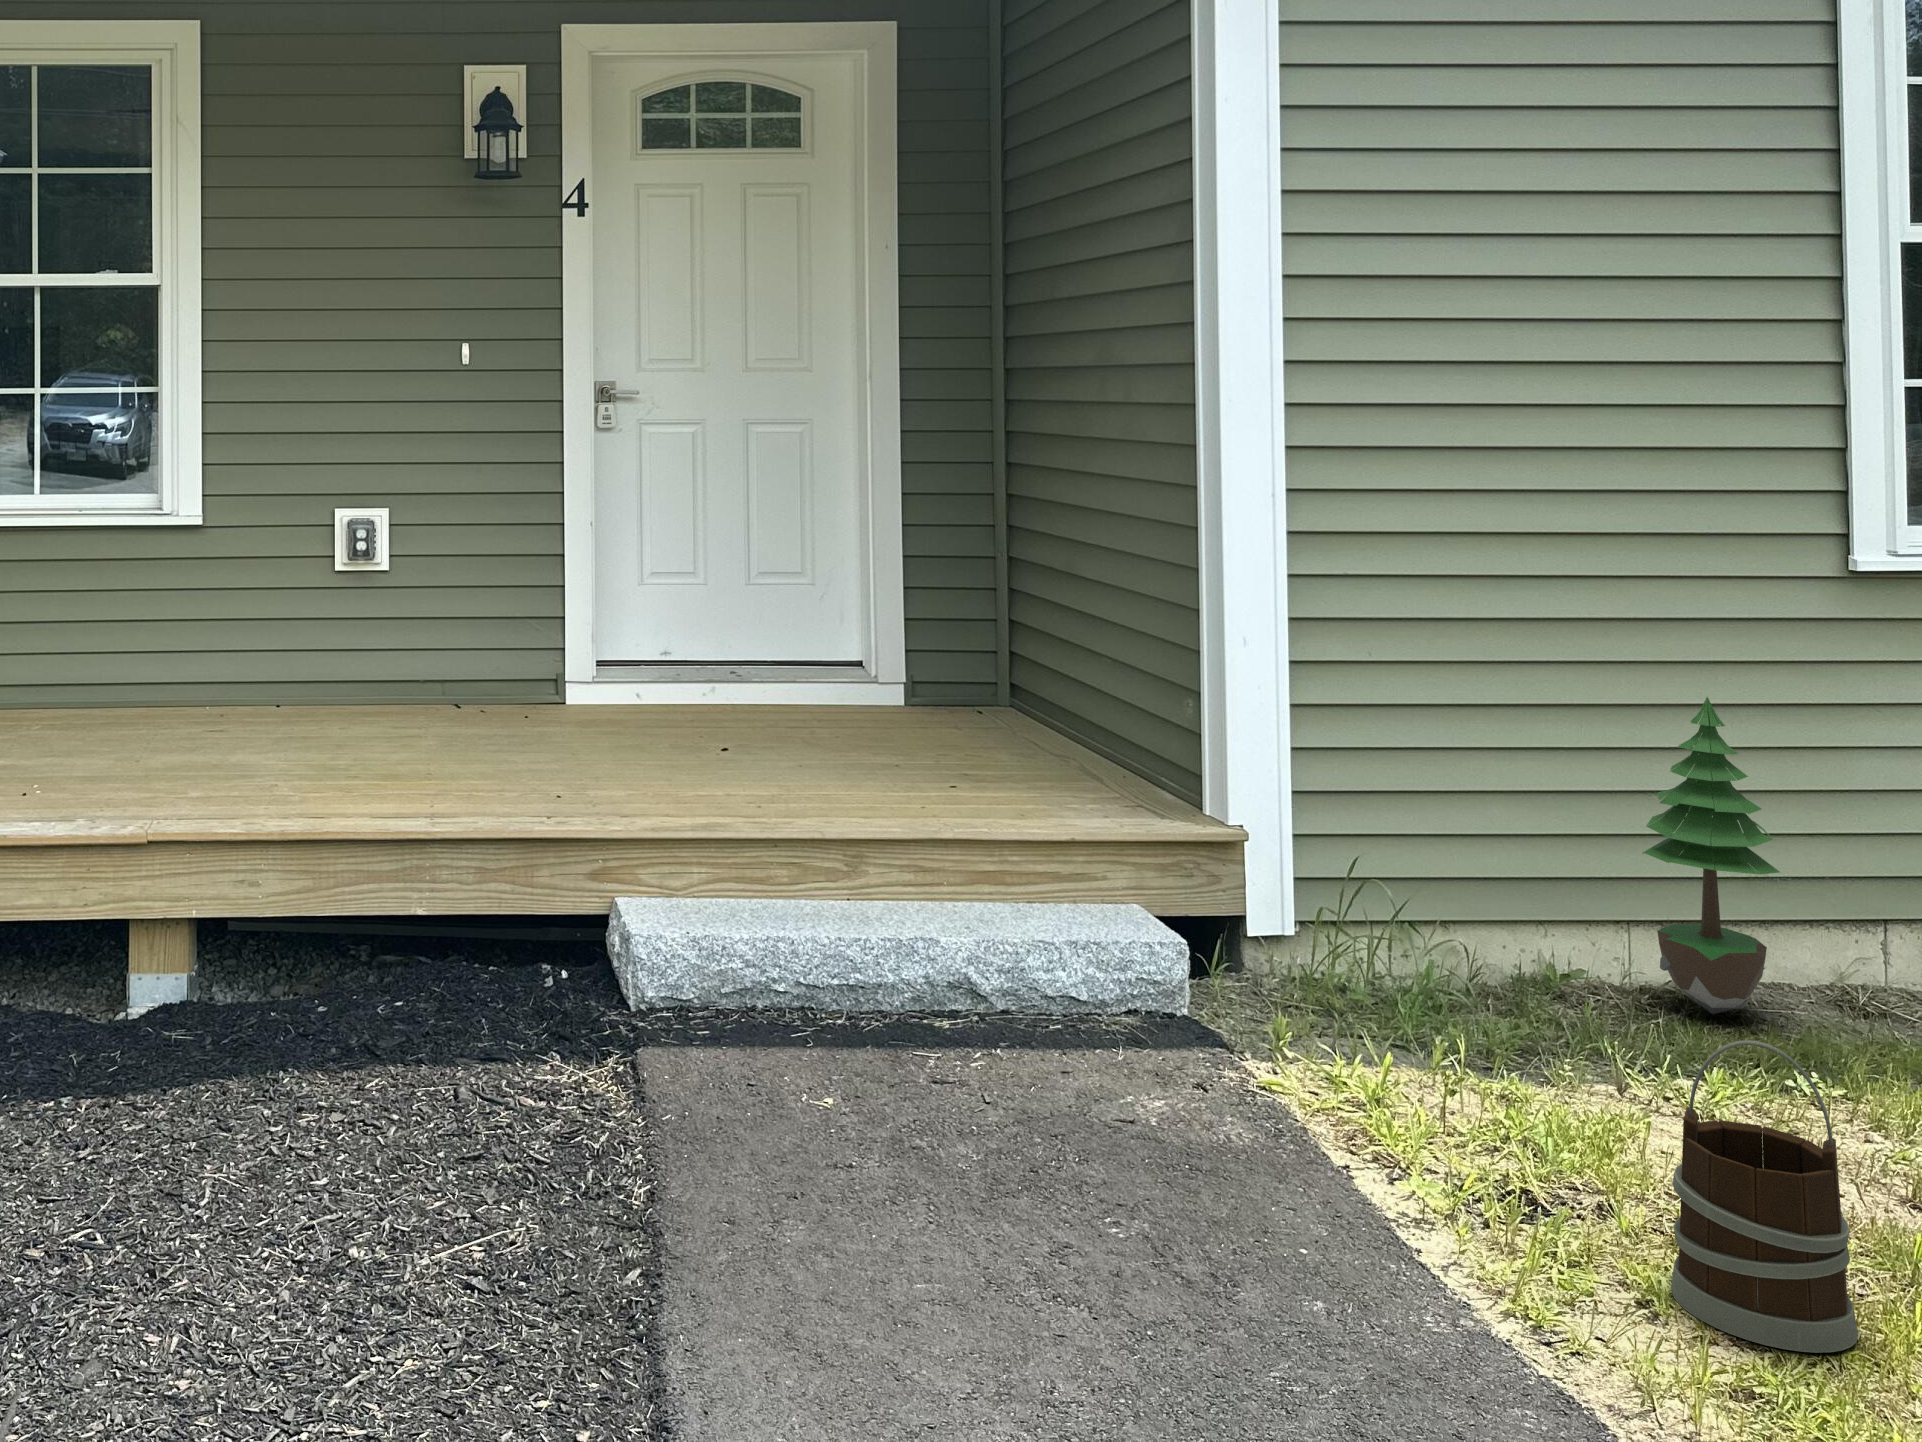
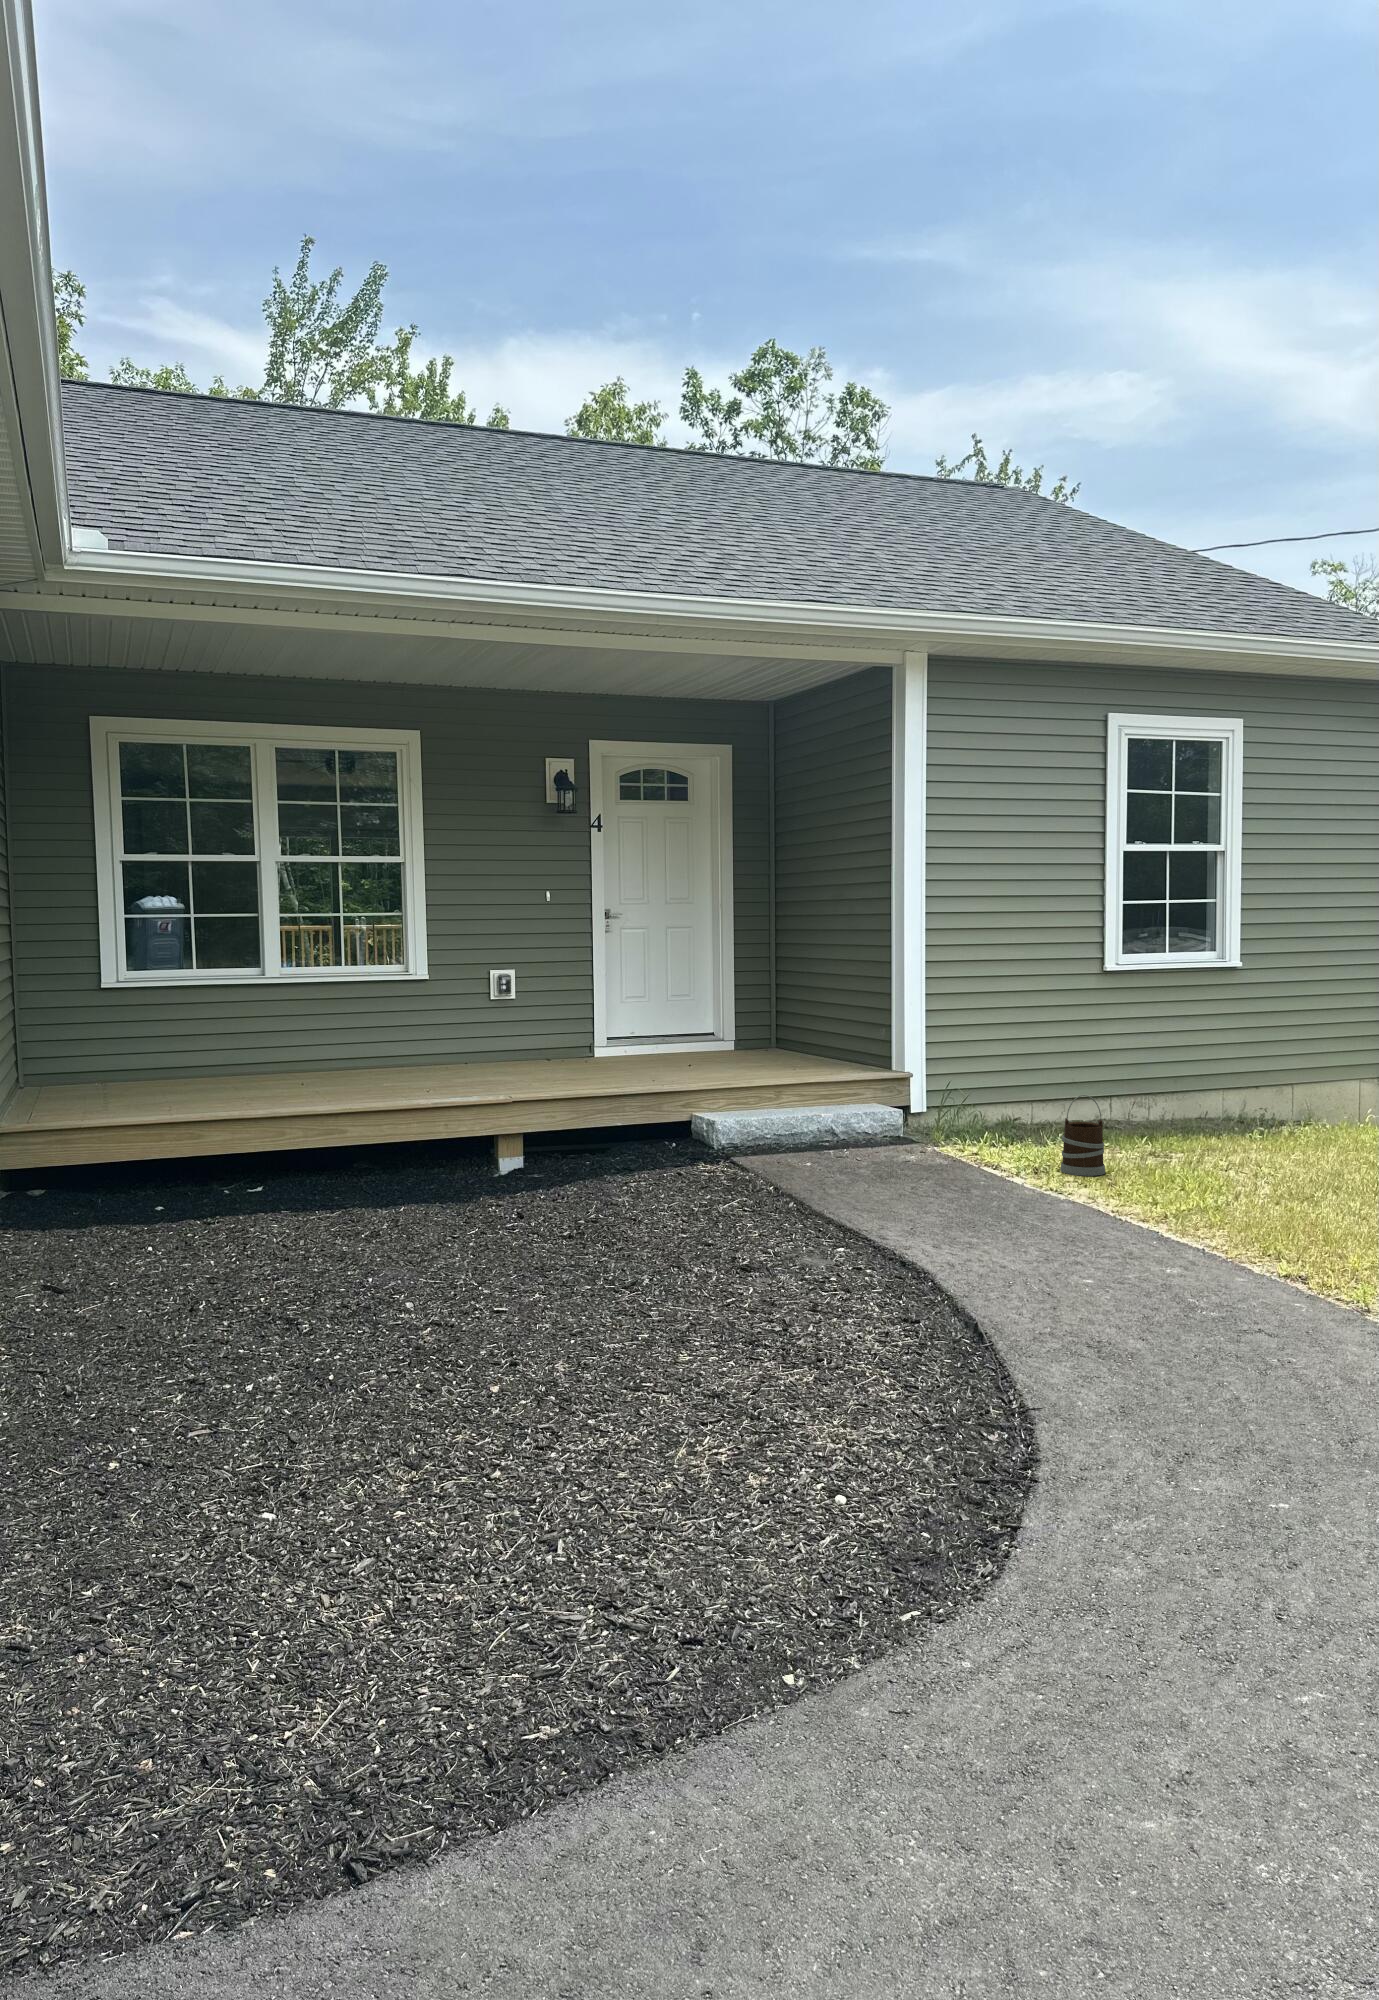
potted tree: present [1643,697,1780,1014] -> none [1022,1017,1062,1125]

